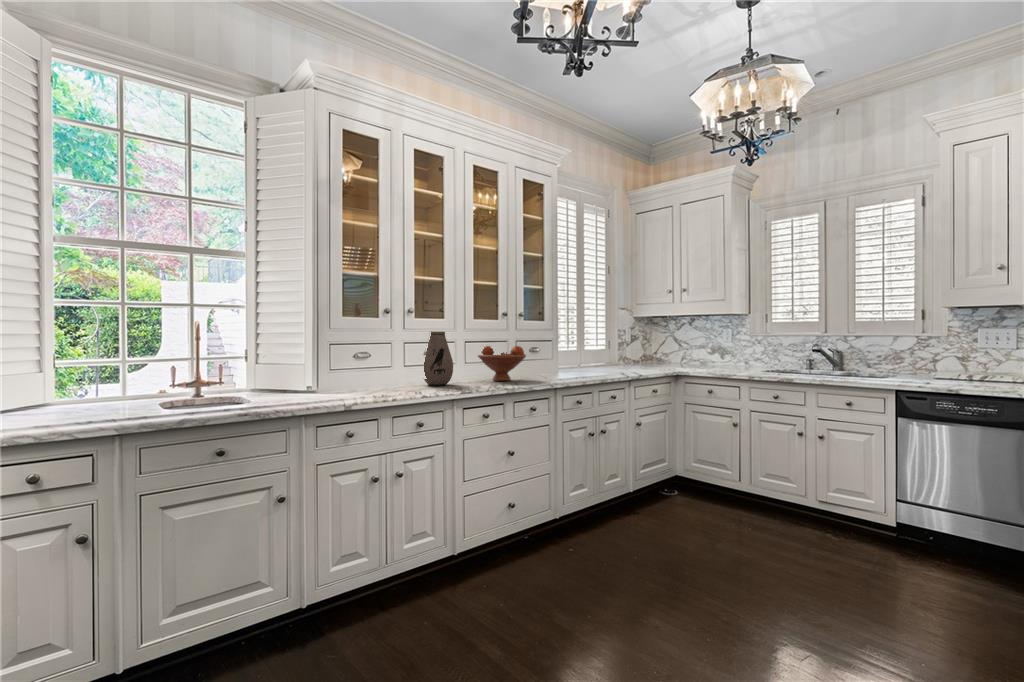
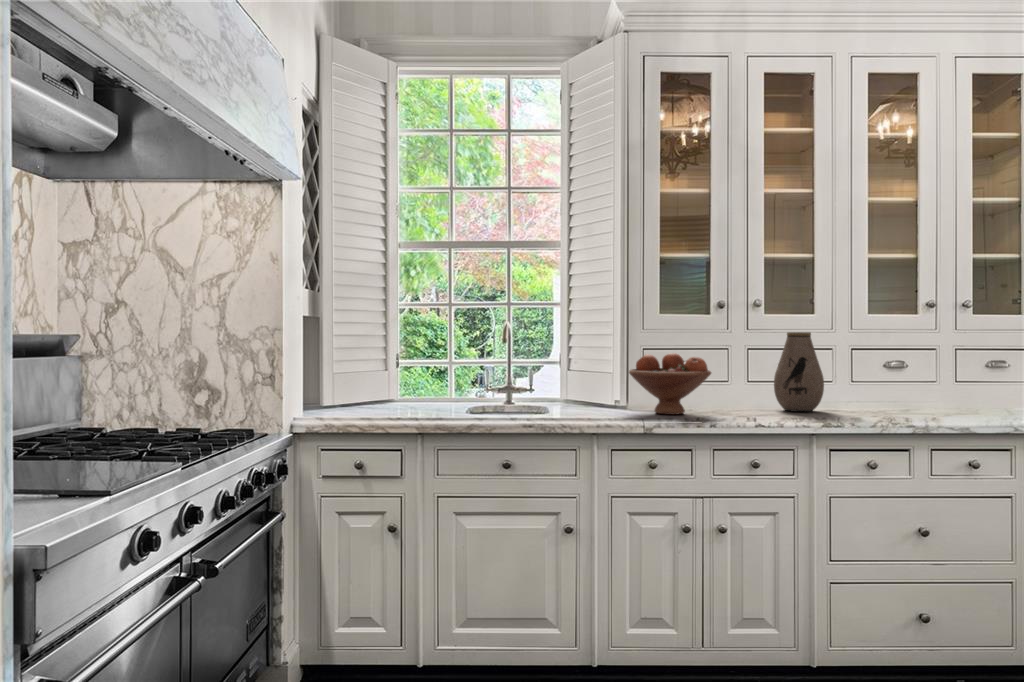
fruit bowl: present [478,346,526,381] -> present [629,353,711,415]

